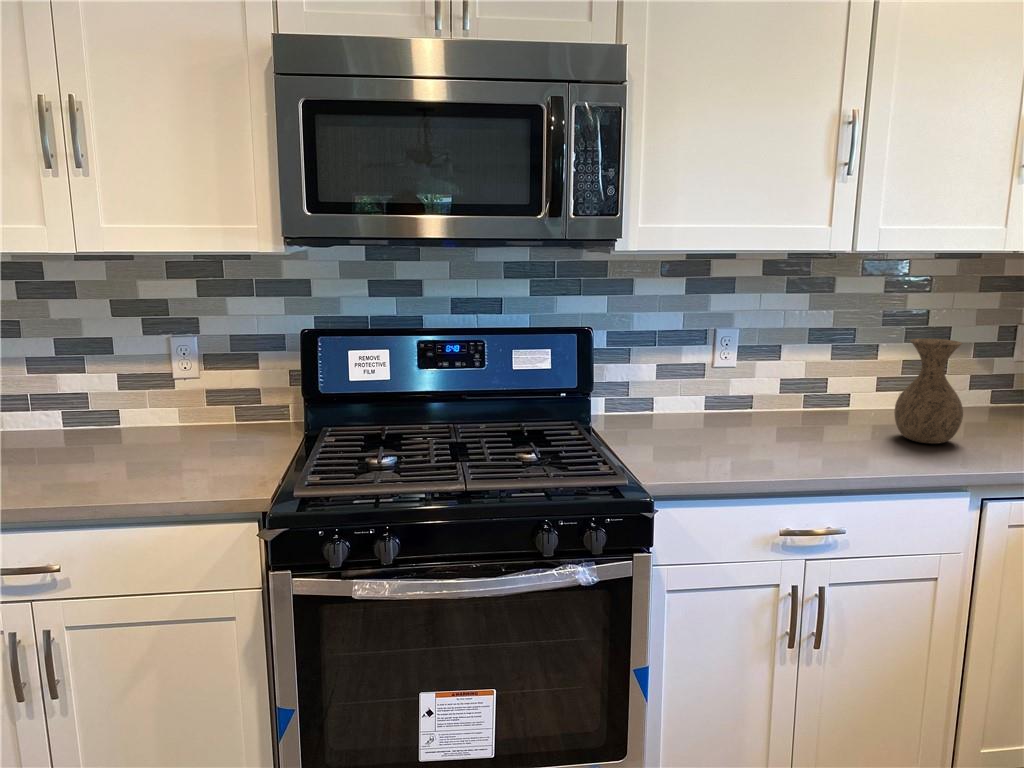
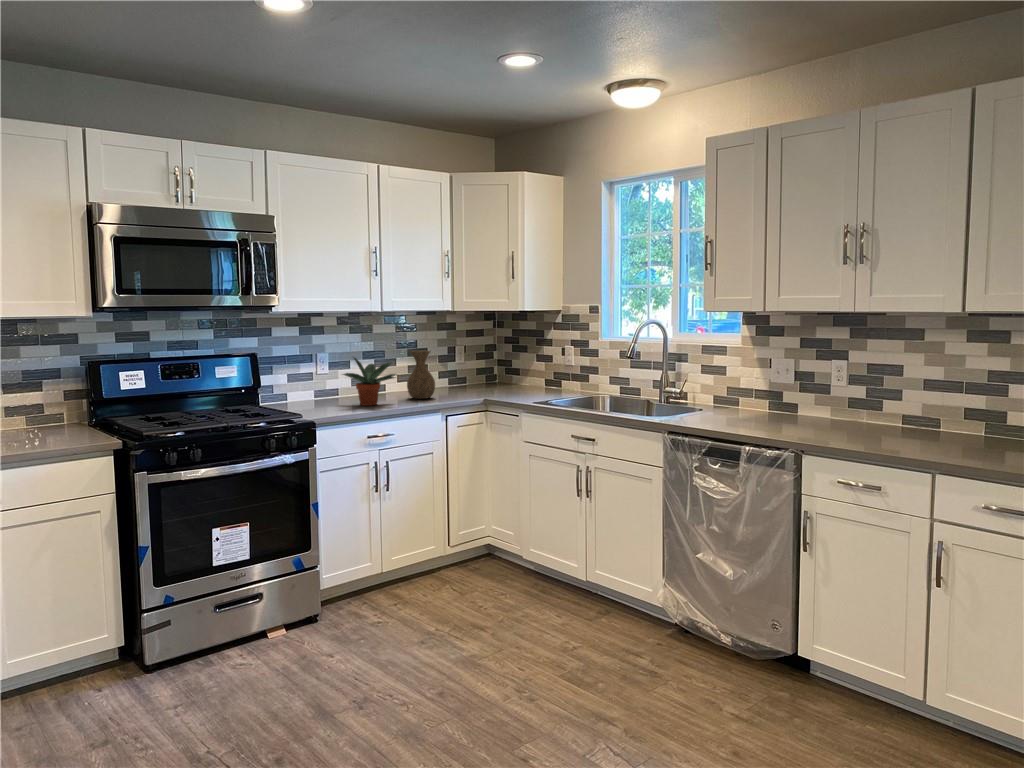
potted plant: none [752,345,874,451] -> present [342,358,396,406]

